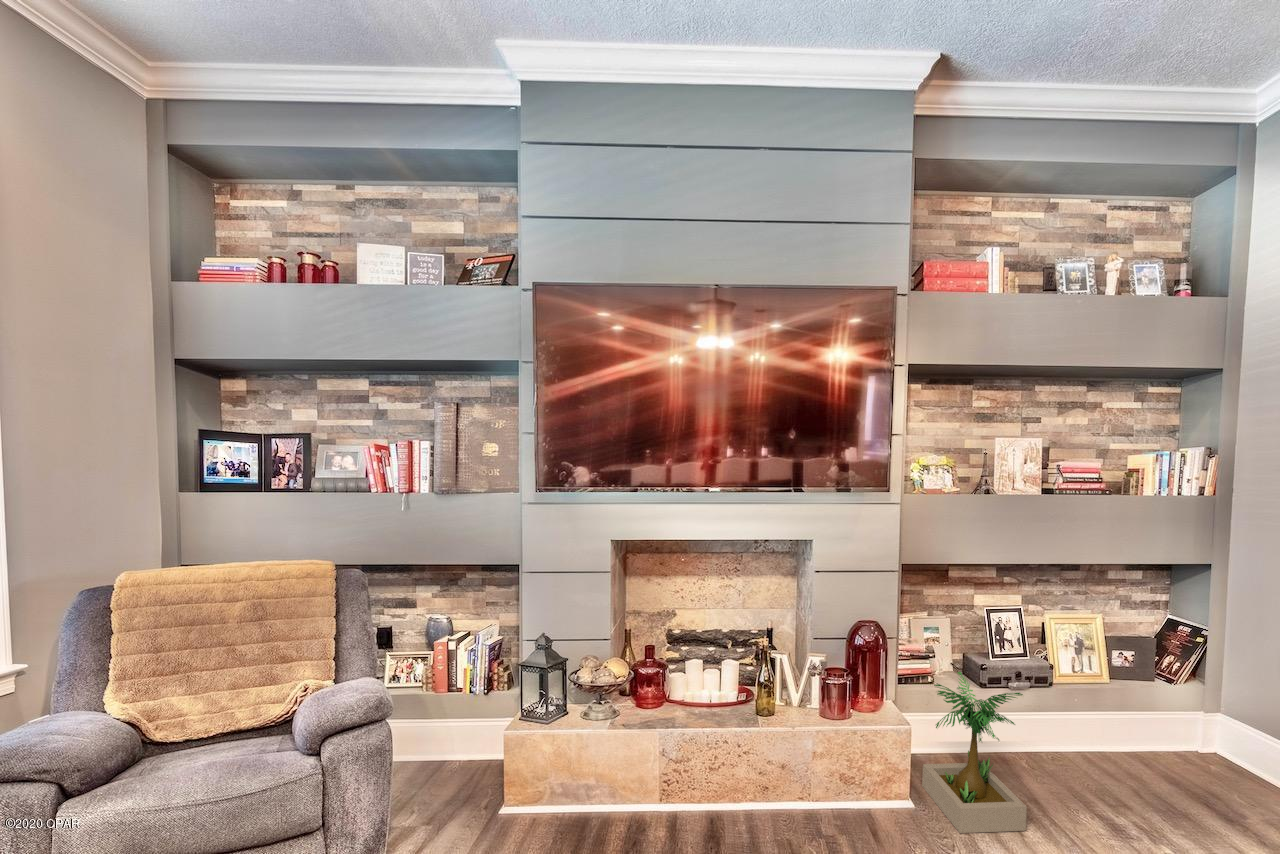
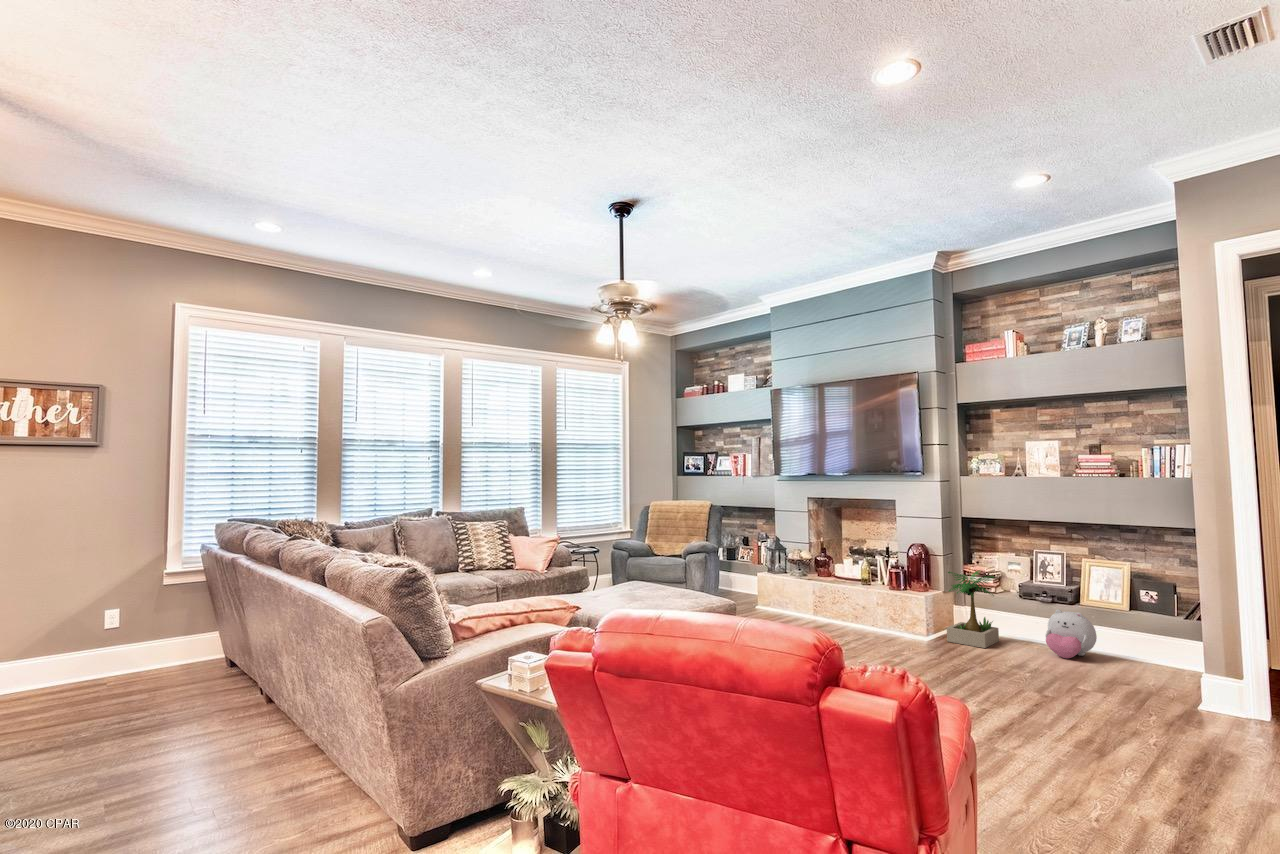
plush toy: none [1051,718,1144,807] -> present [1045,609,1097,658]

